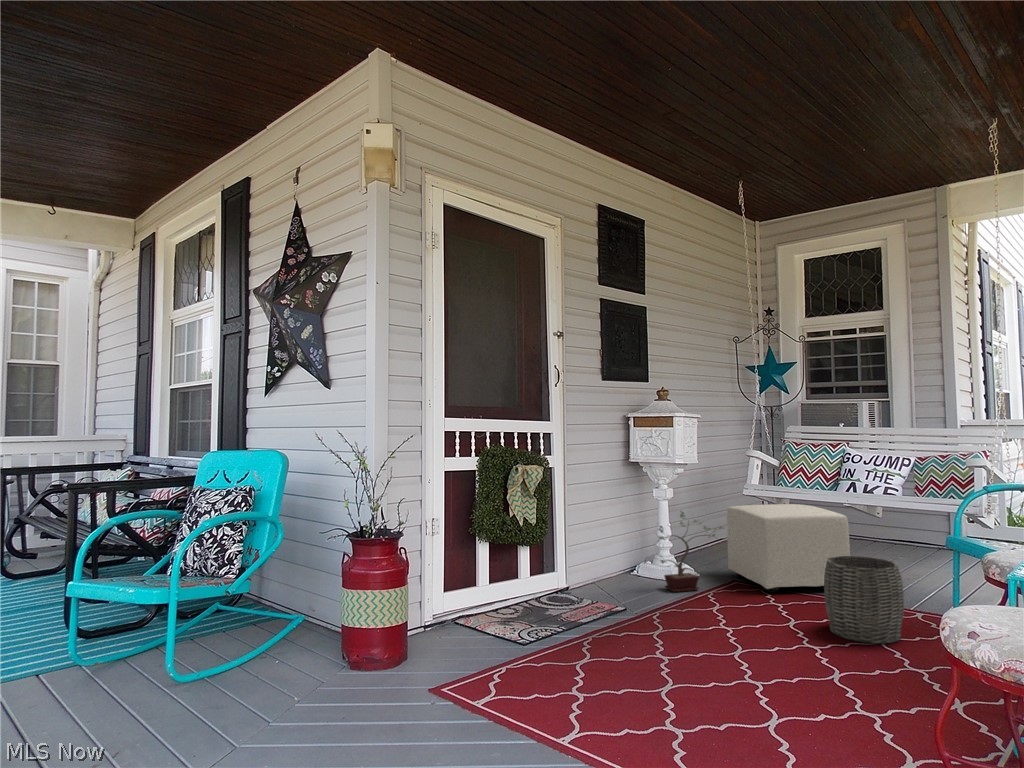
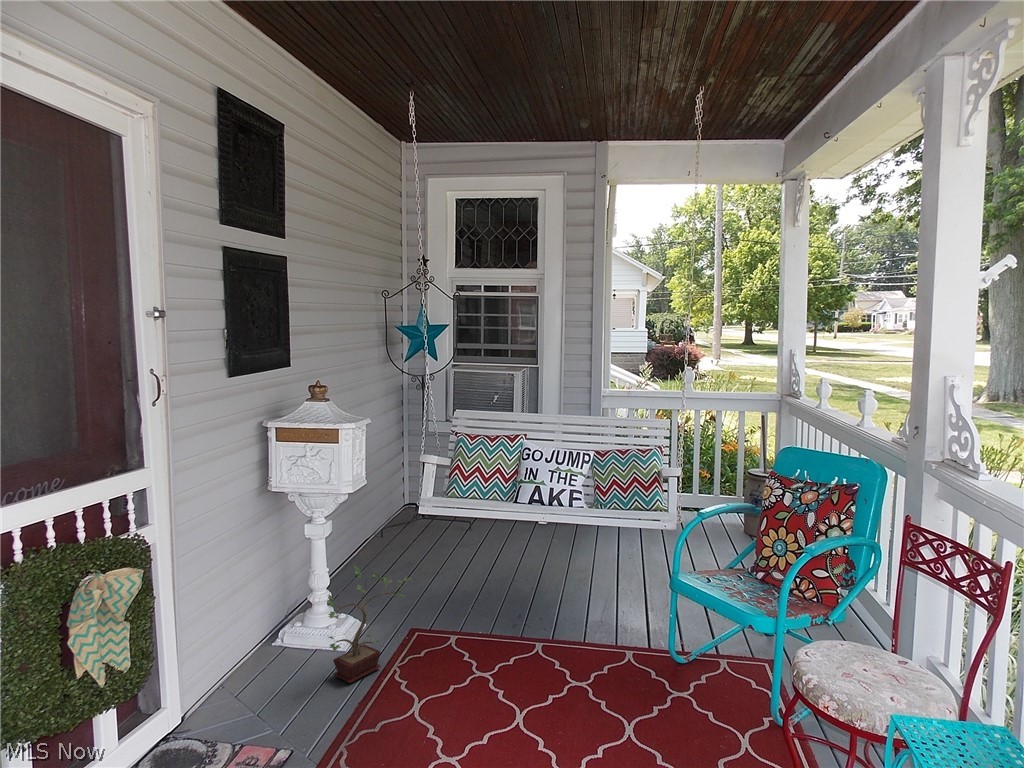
ottoman: present [727,504,850,592] -> none [402,517,546,649]
woven basket: present [824,556,904,643] -> none [559,618,646,740]

